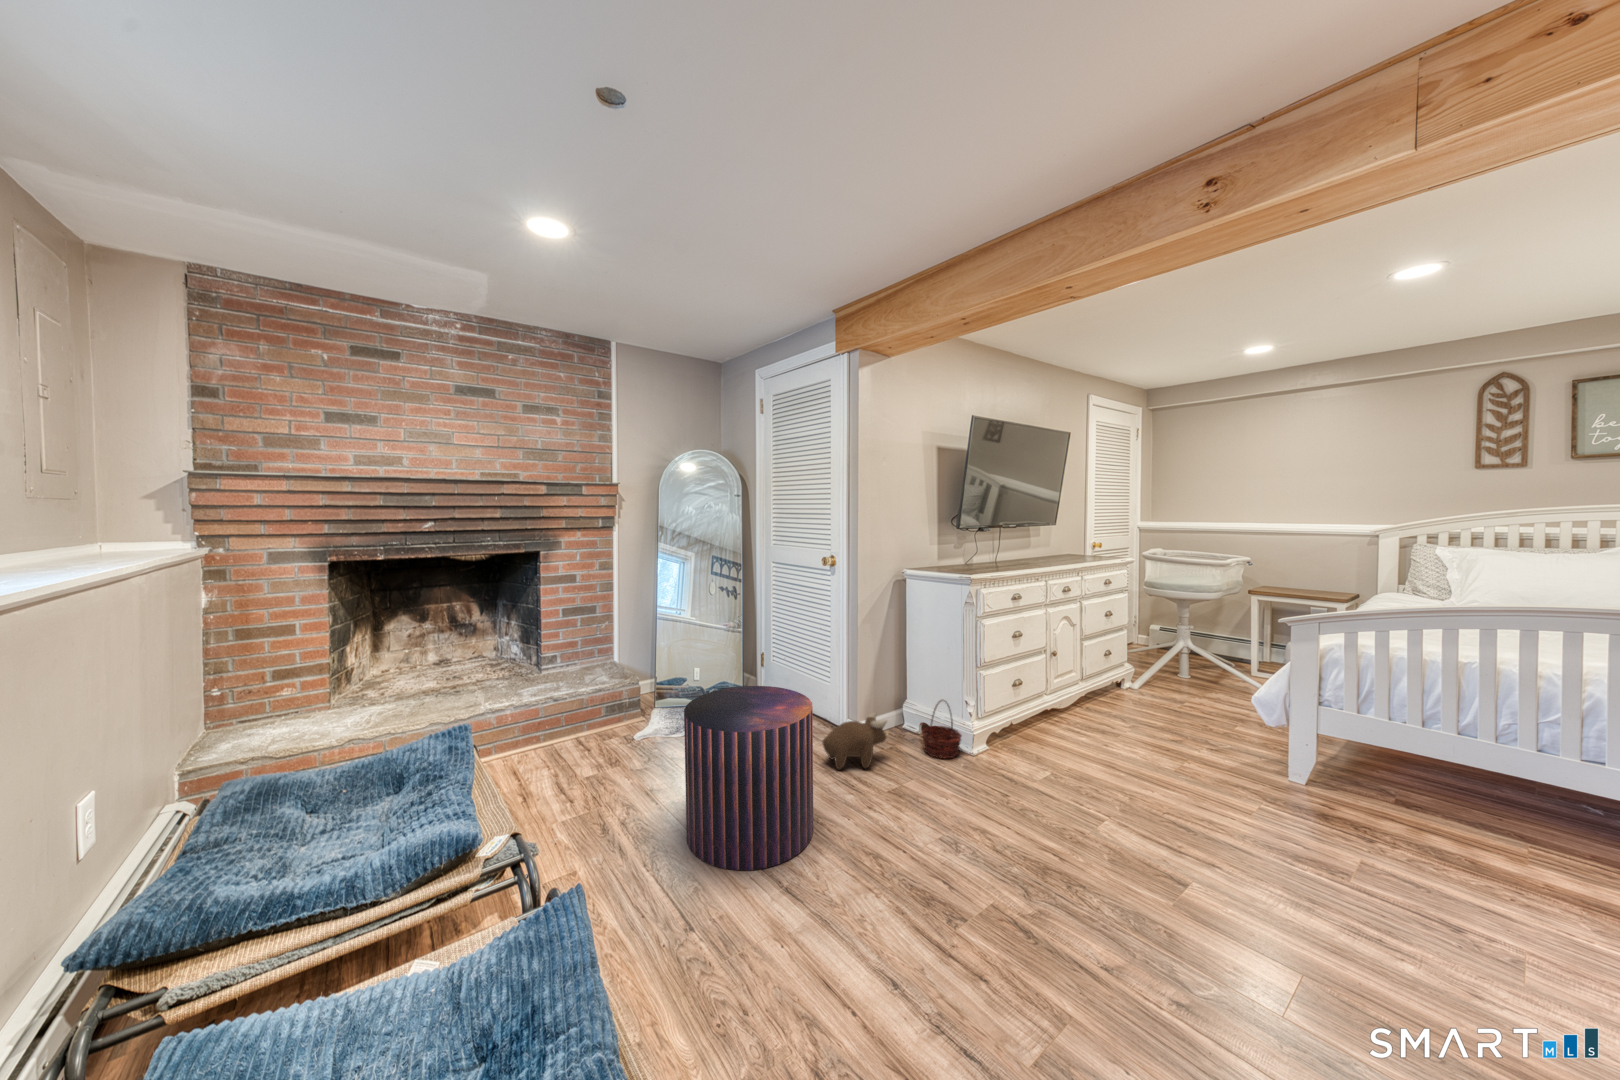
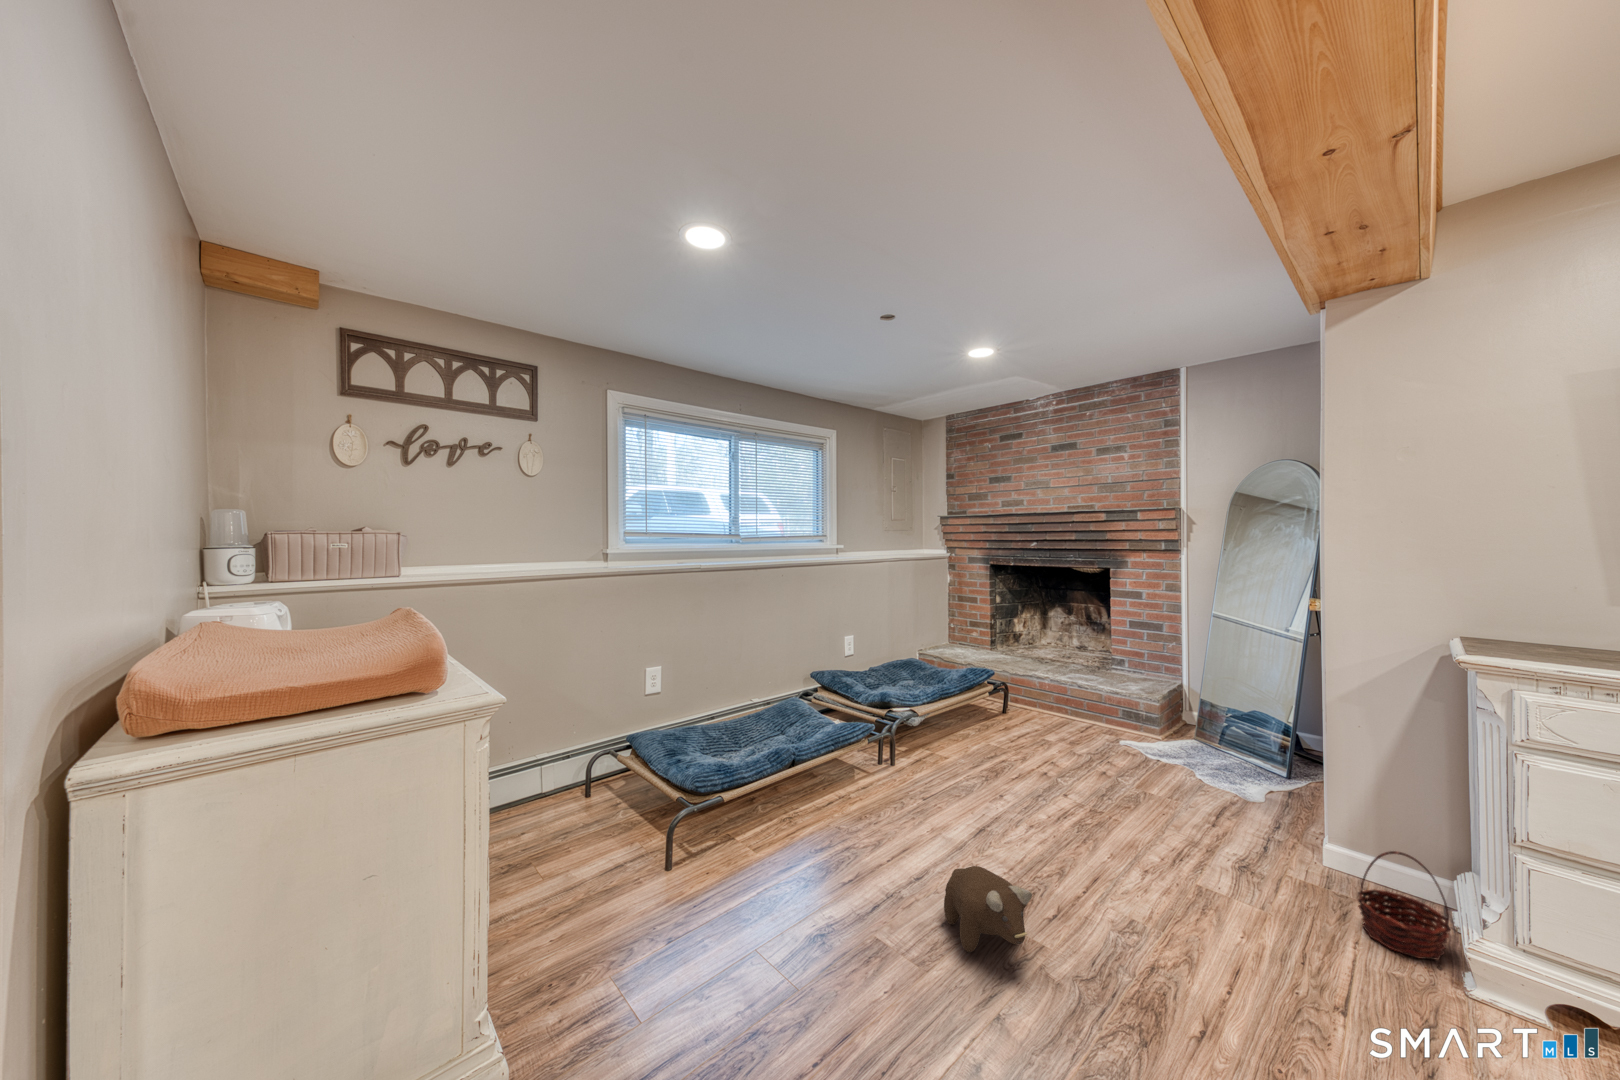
pouf: present [684,686,813,870] -> none [984,687,1100,836]
plush toy: present [823,712,888,770] -> present [944,866,1032,952]

